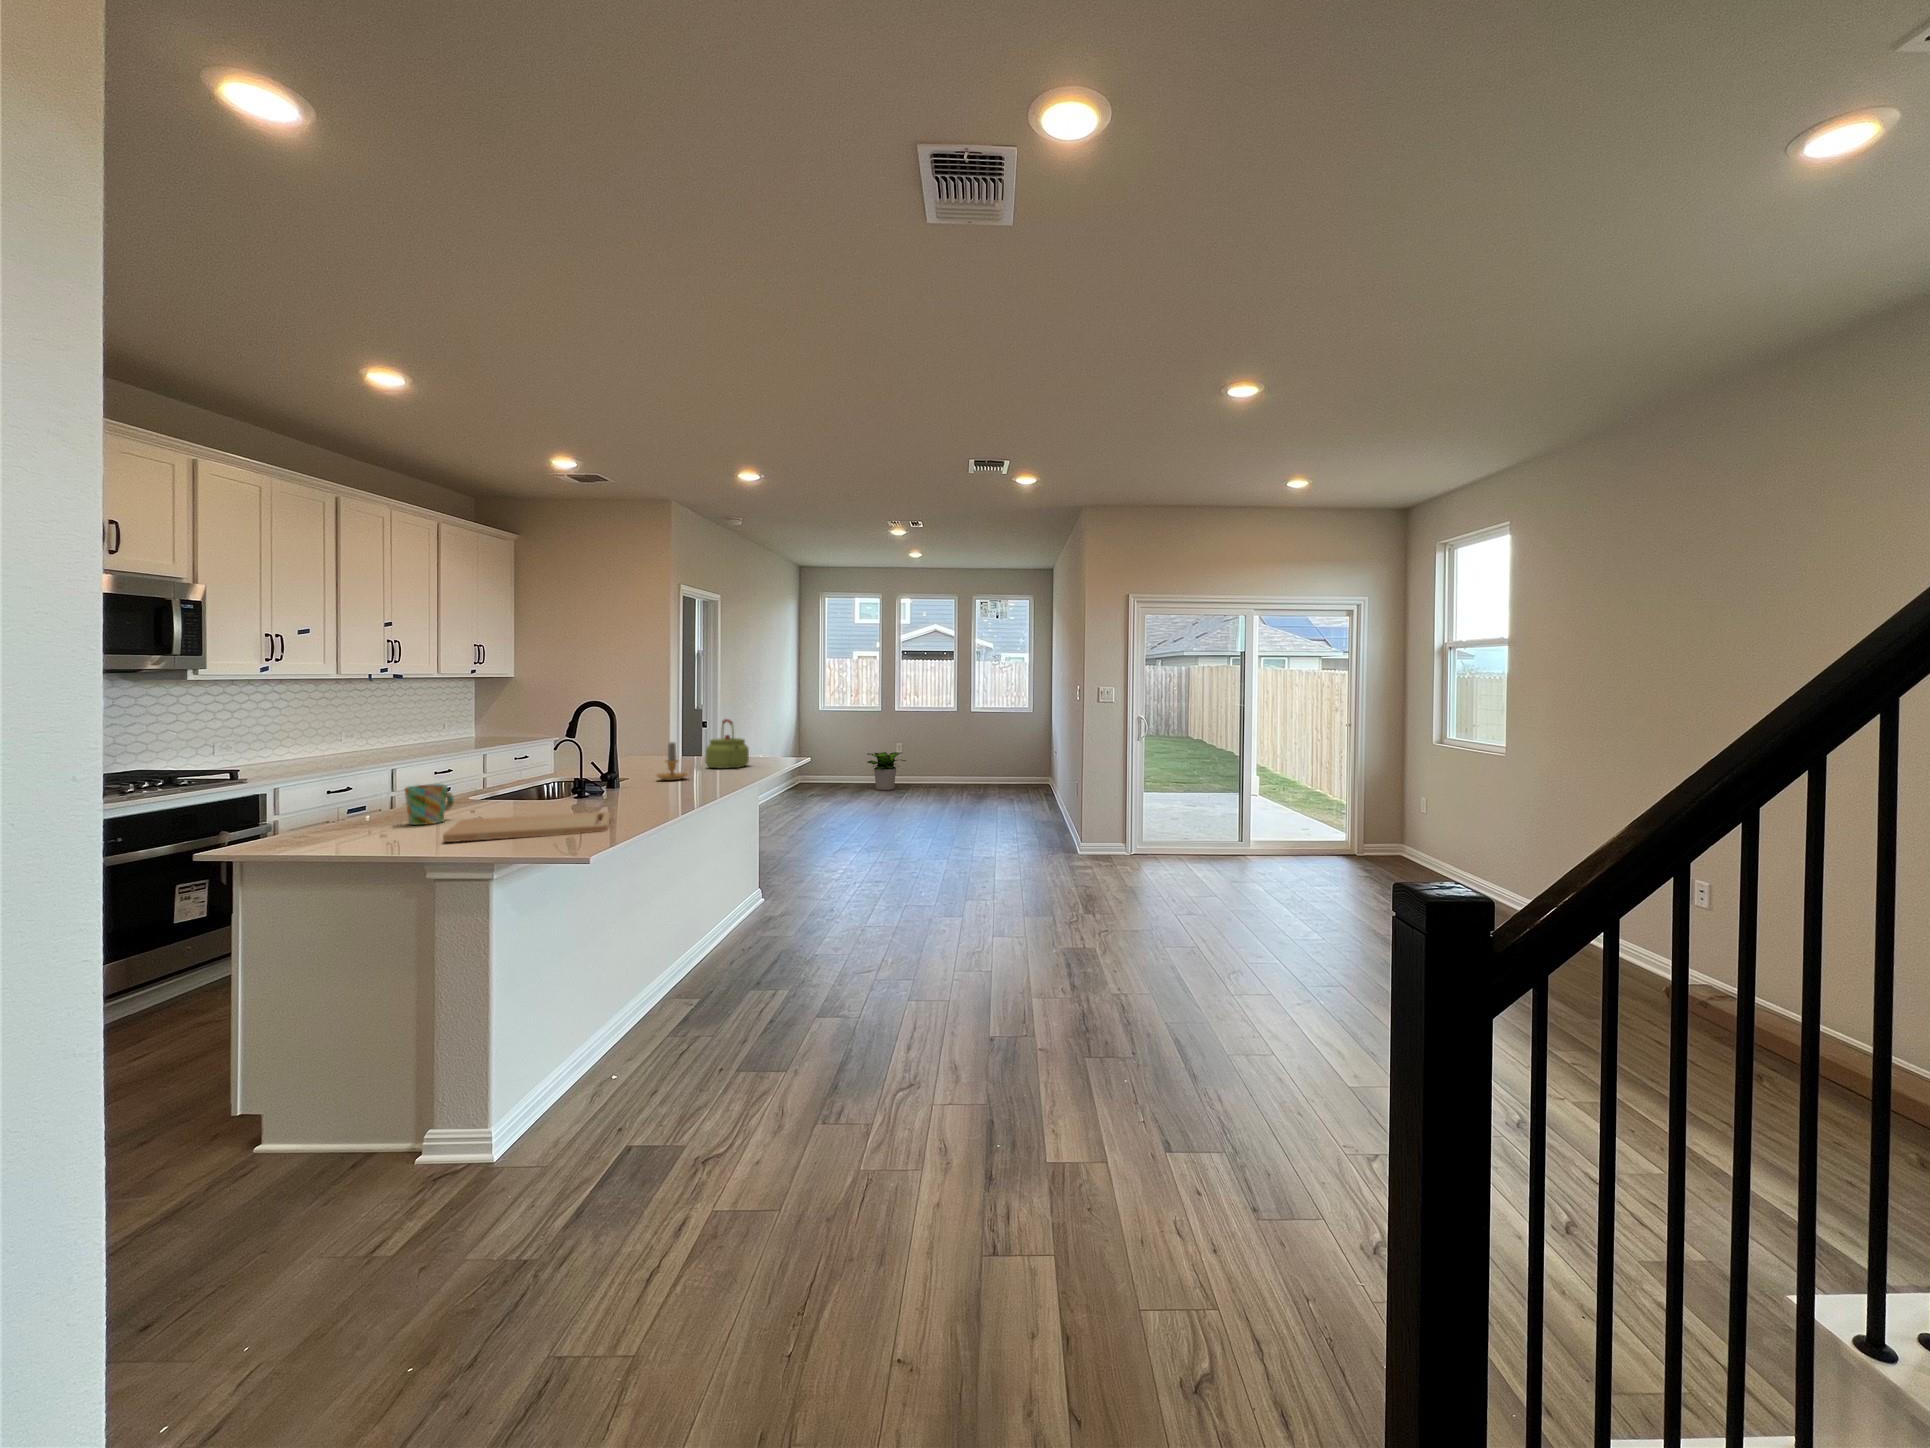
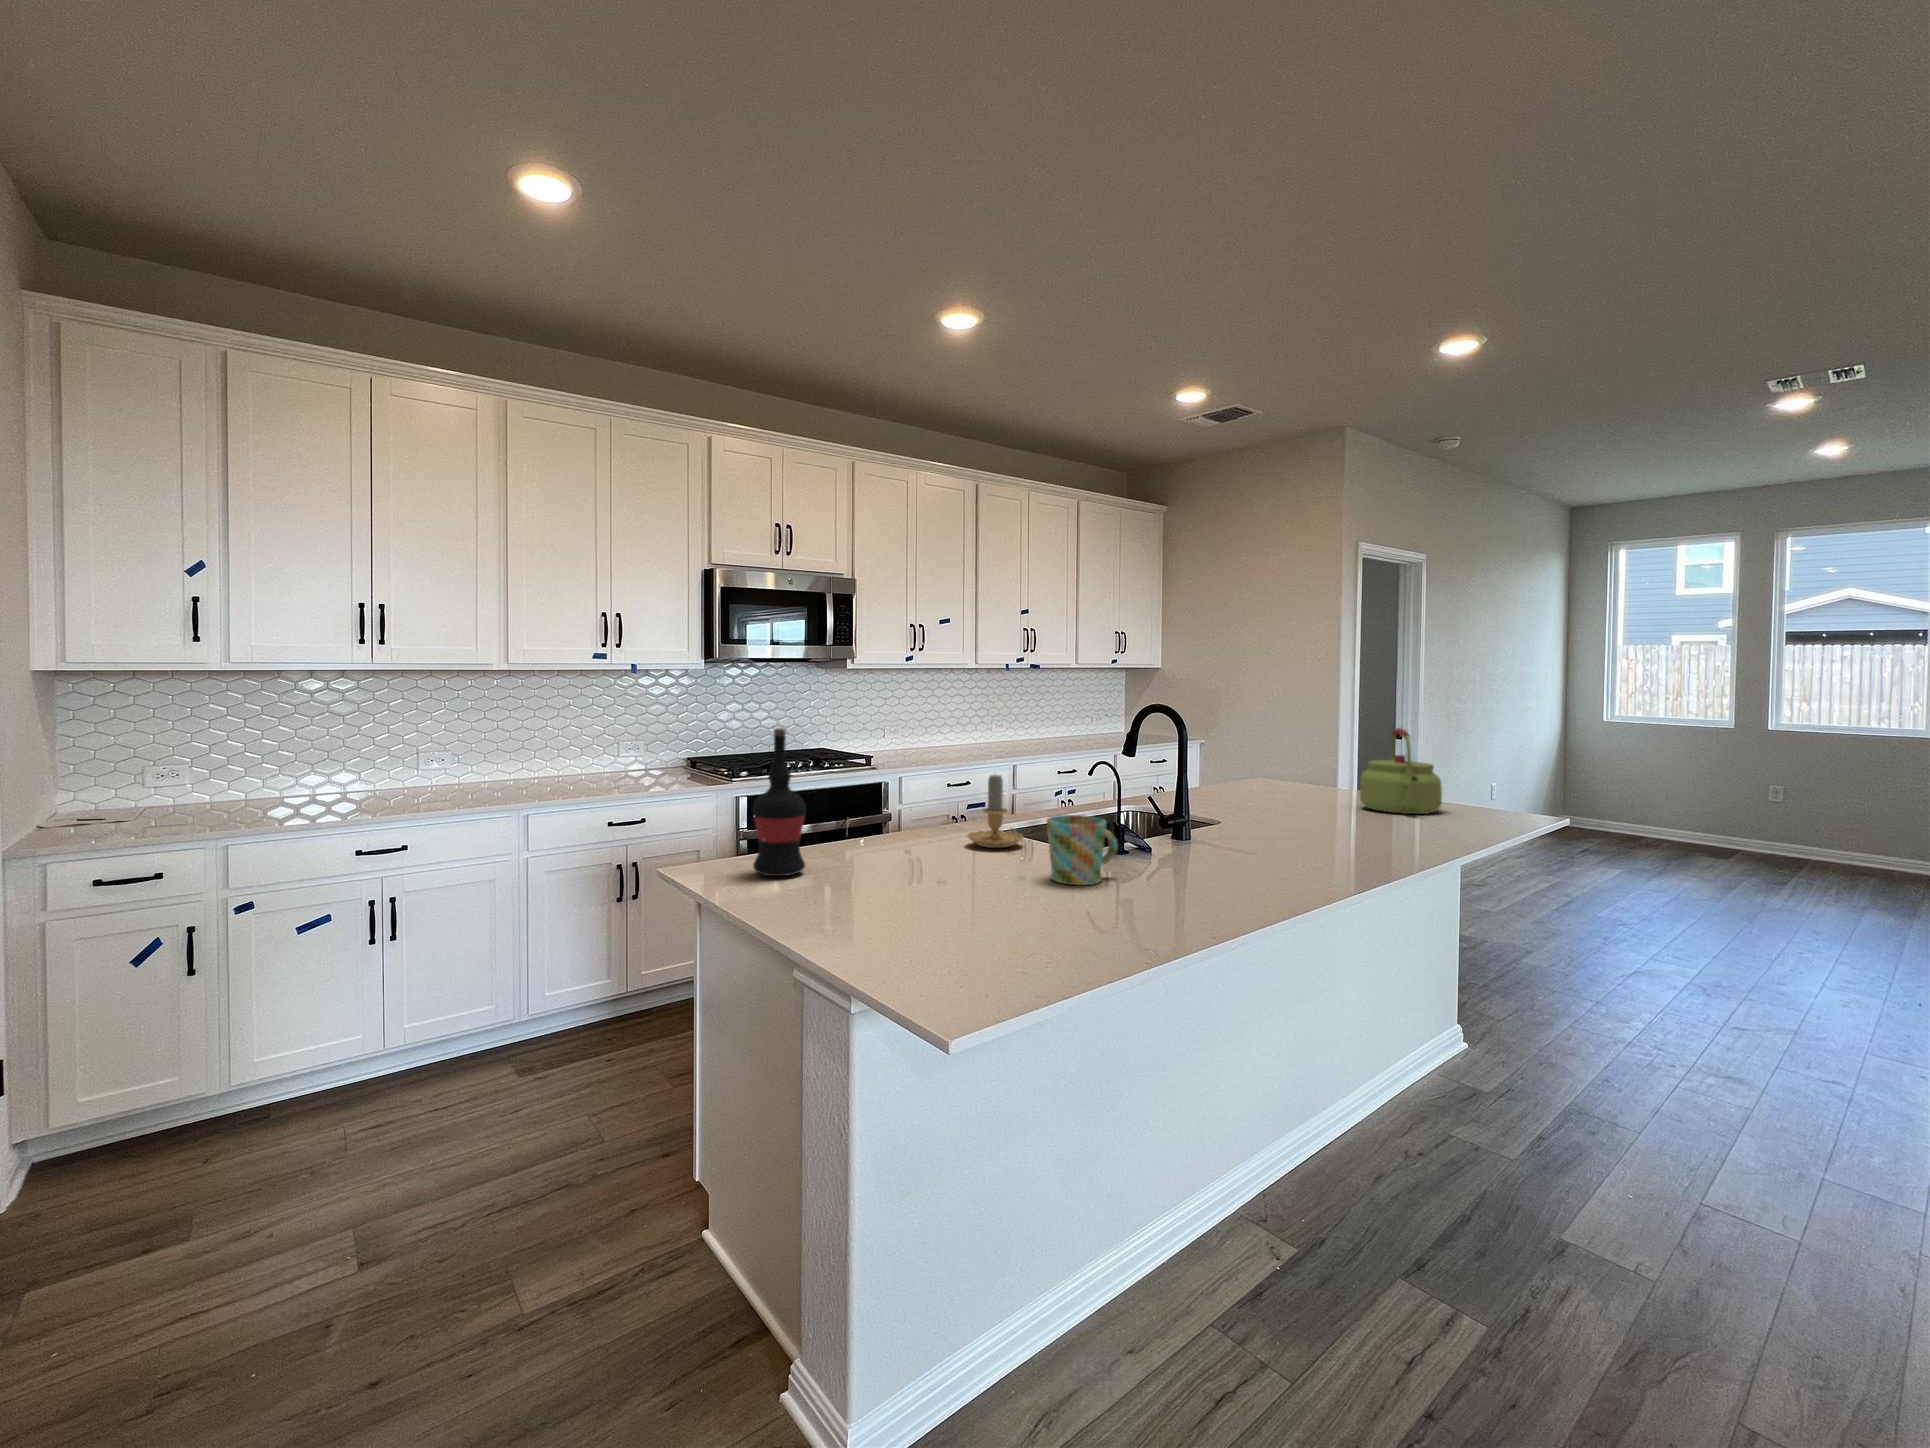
wine bottle: none [355,736,399,837] -> present [753,728,806,876]
candle: present [657,742,691,780] -> present [967,775,1023,848]
potted plant: present [867,752,905,790] -> none [1698,793,1799,859]
mug: present [405,784,454,825] -> present [1047,815,1118,885]
cutting board: present [443,812,610,842] -> none [788,868,1078,955]

